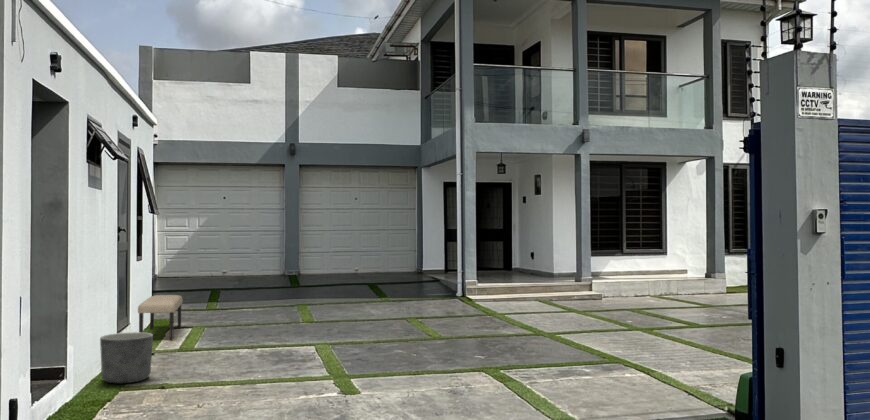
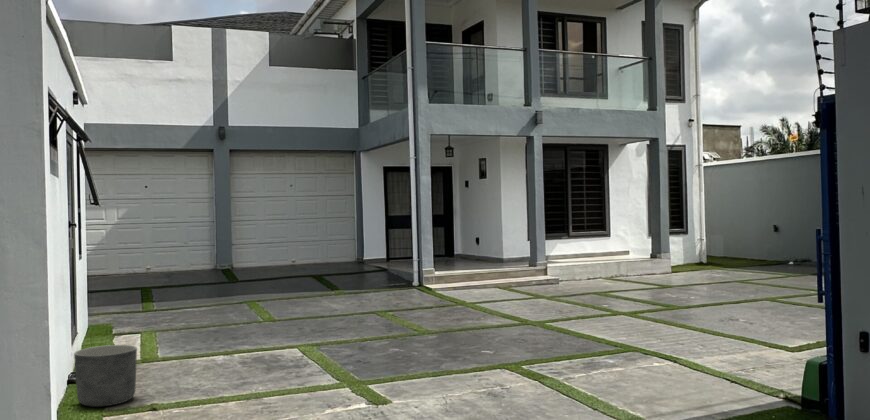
bench: present [138,295,183,340] -> none [90,297,134,352]

